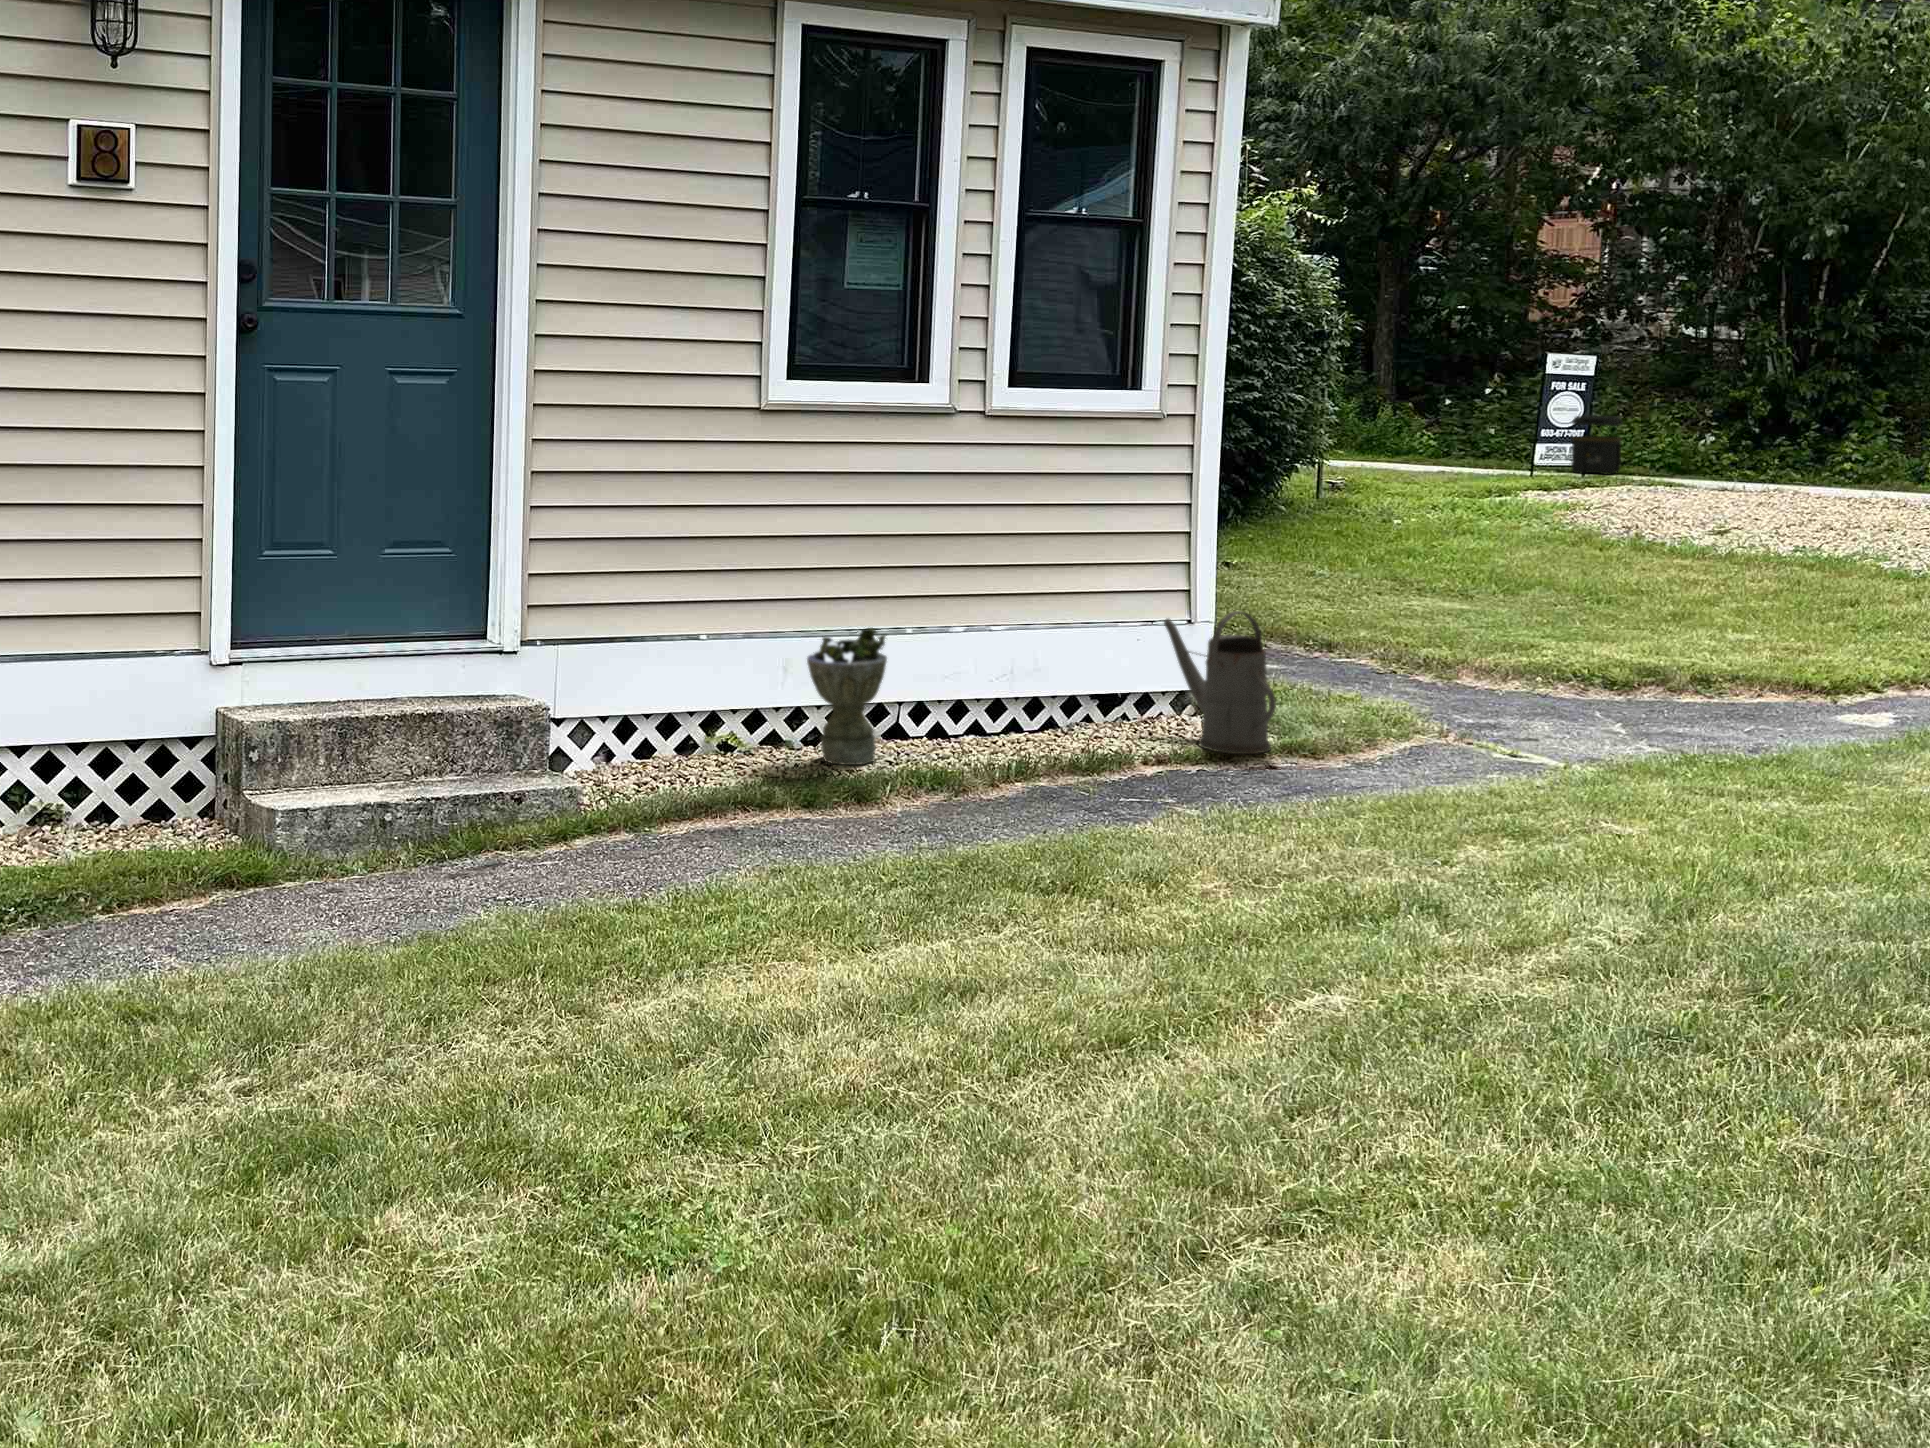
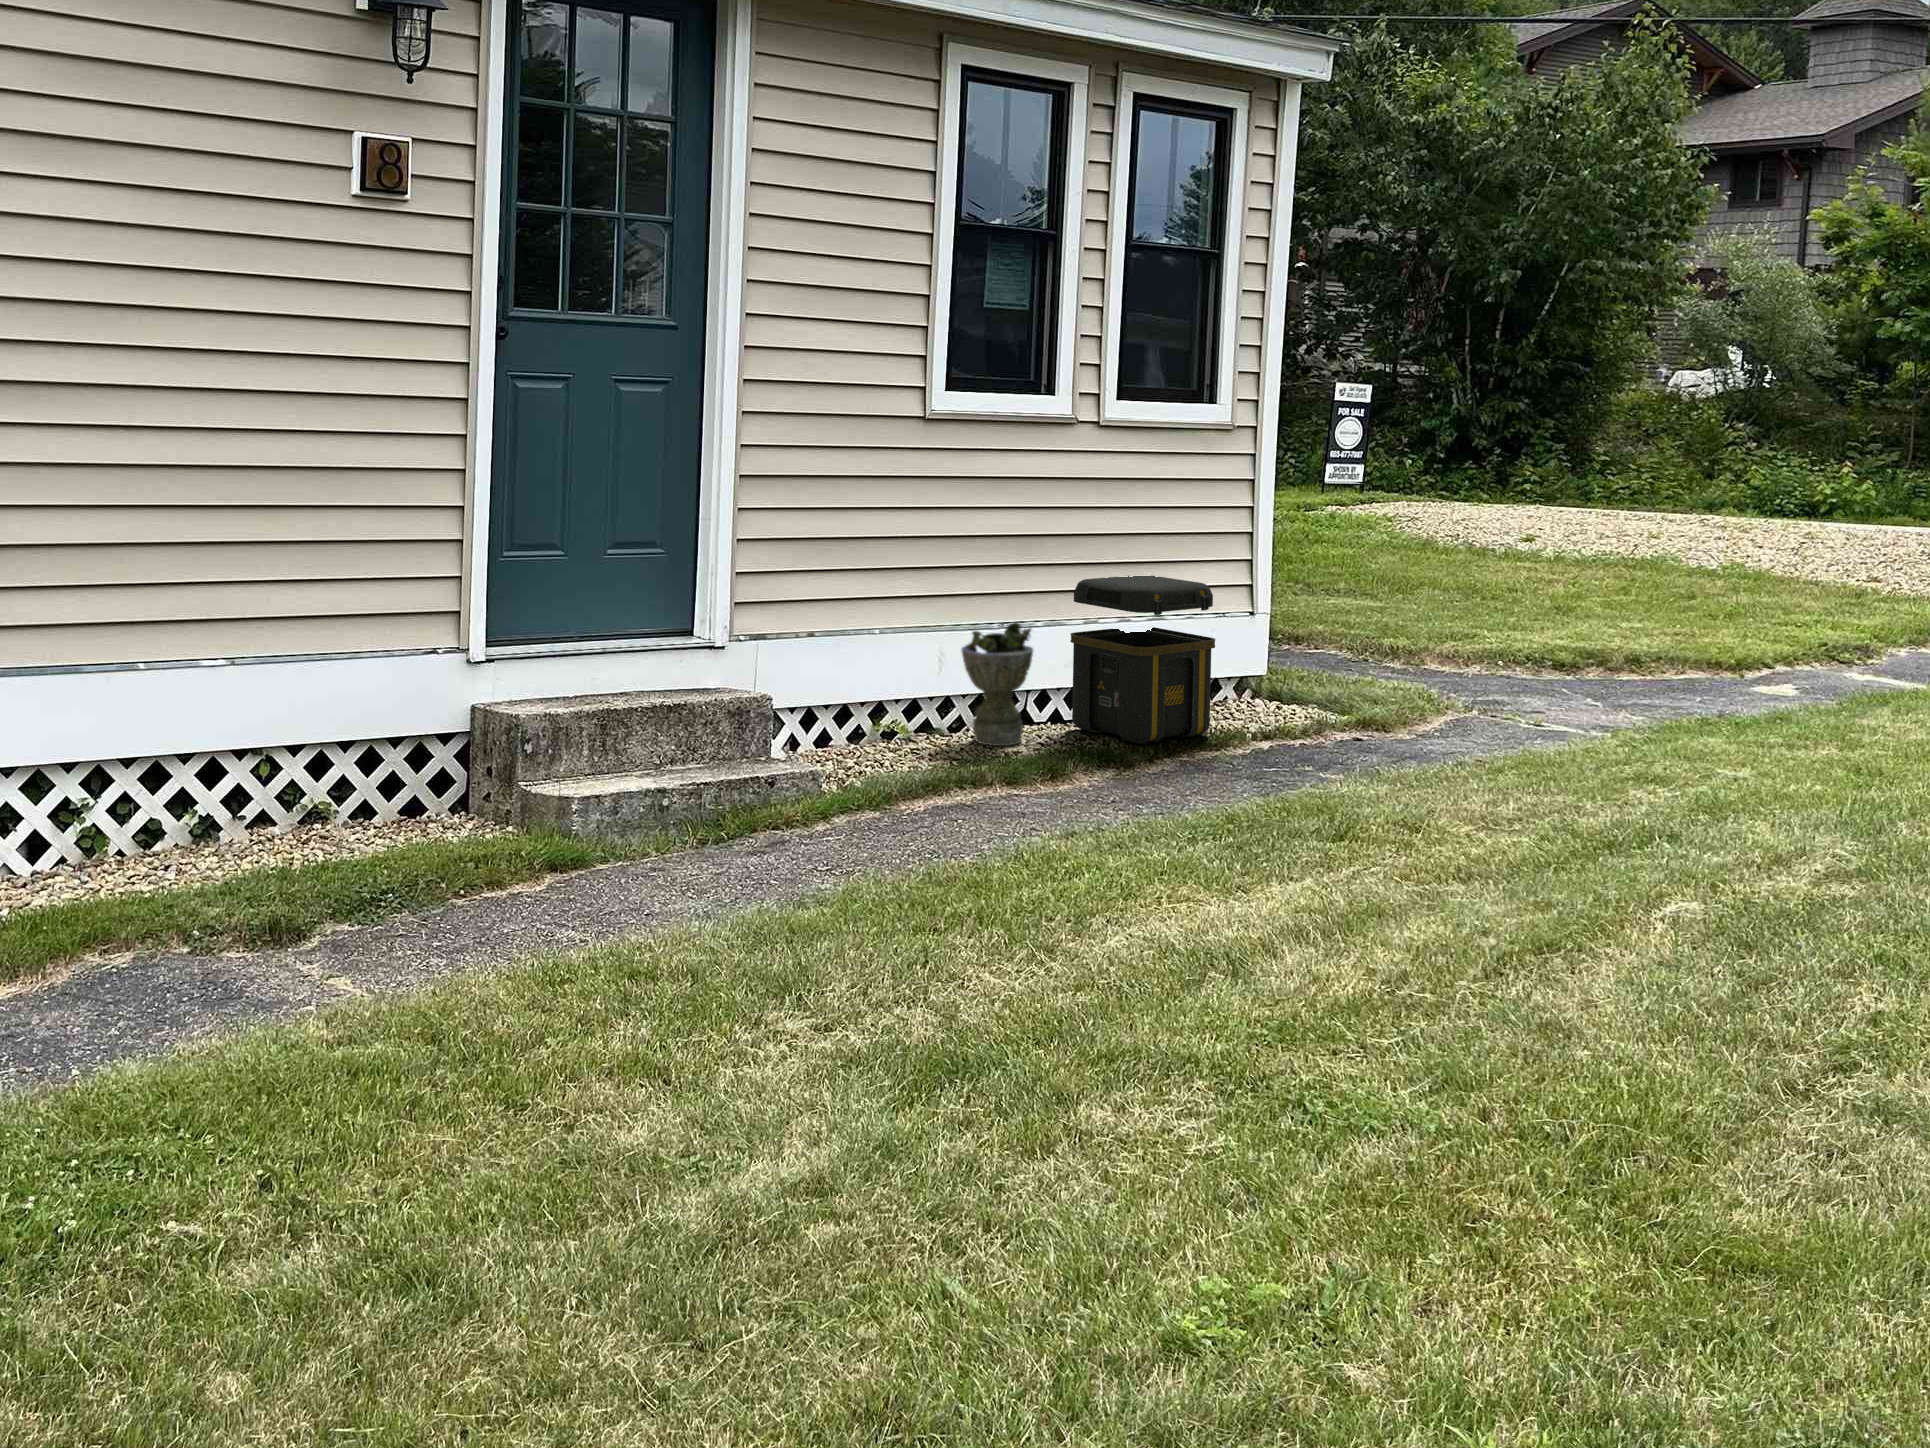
toolbox: present [1571,415,1623,474] -> present [1070,576,1215,744]
watering can: present [1164,611,1276,754] -> none [1240,602,1352,727]

